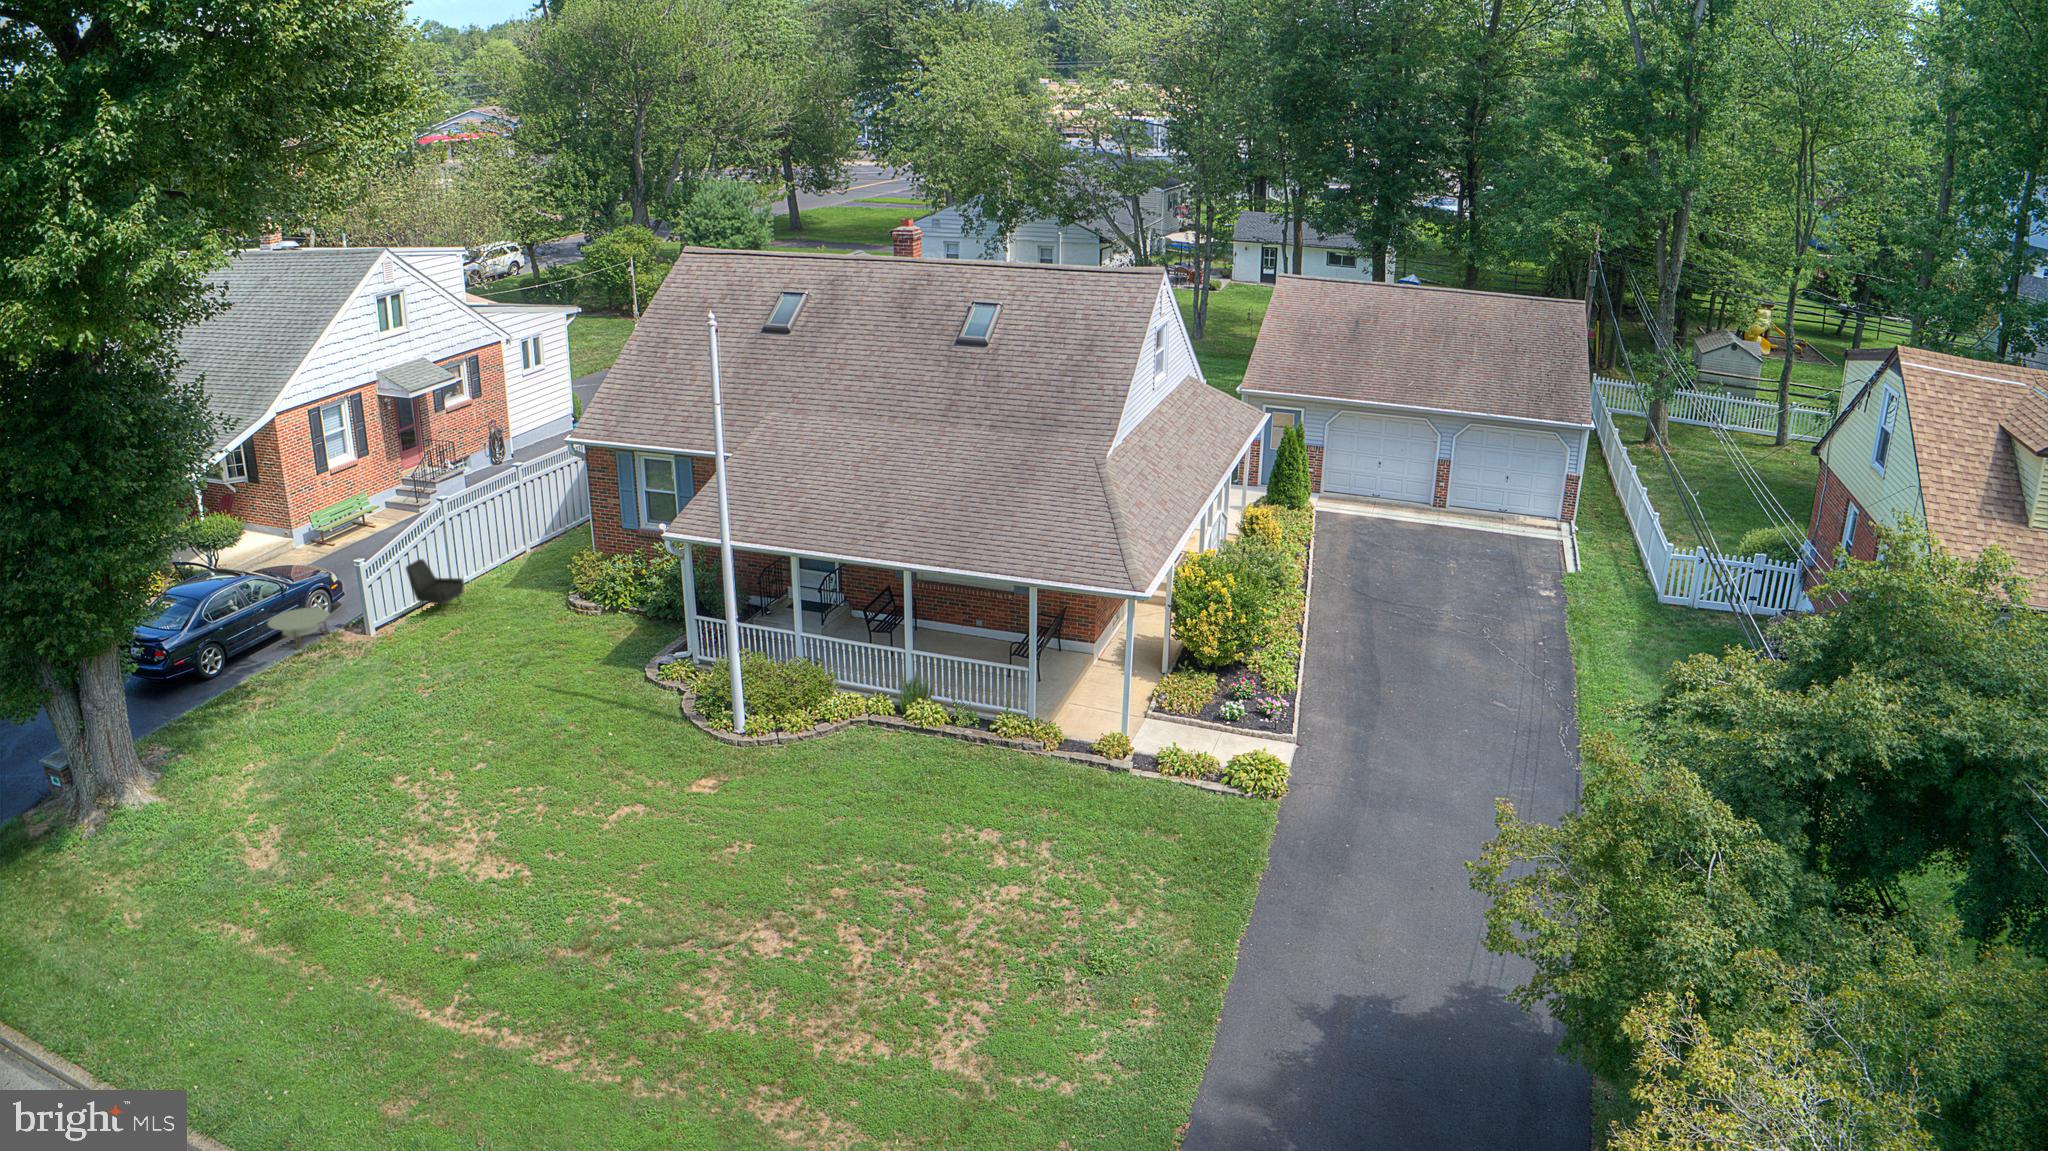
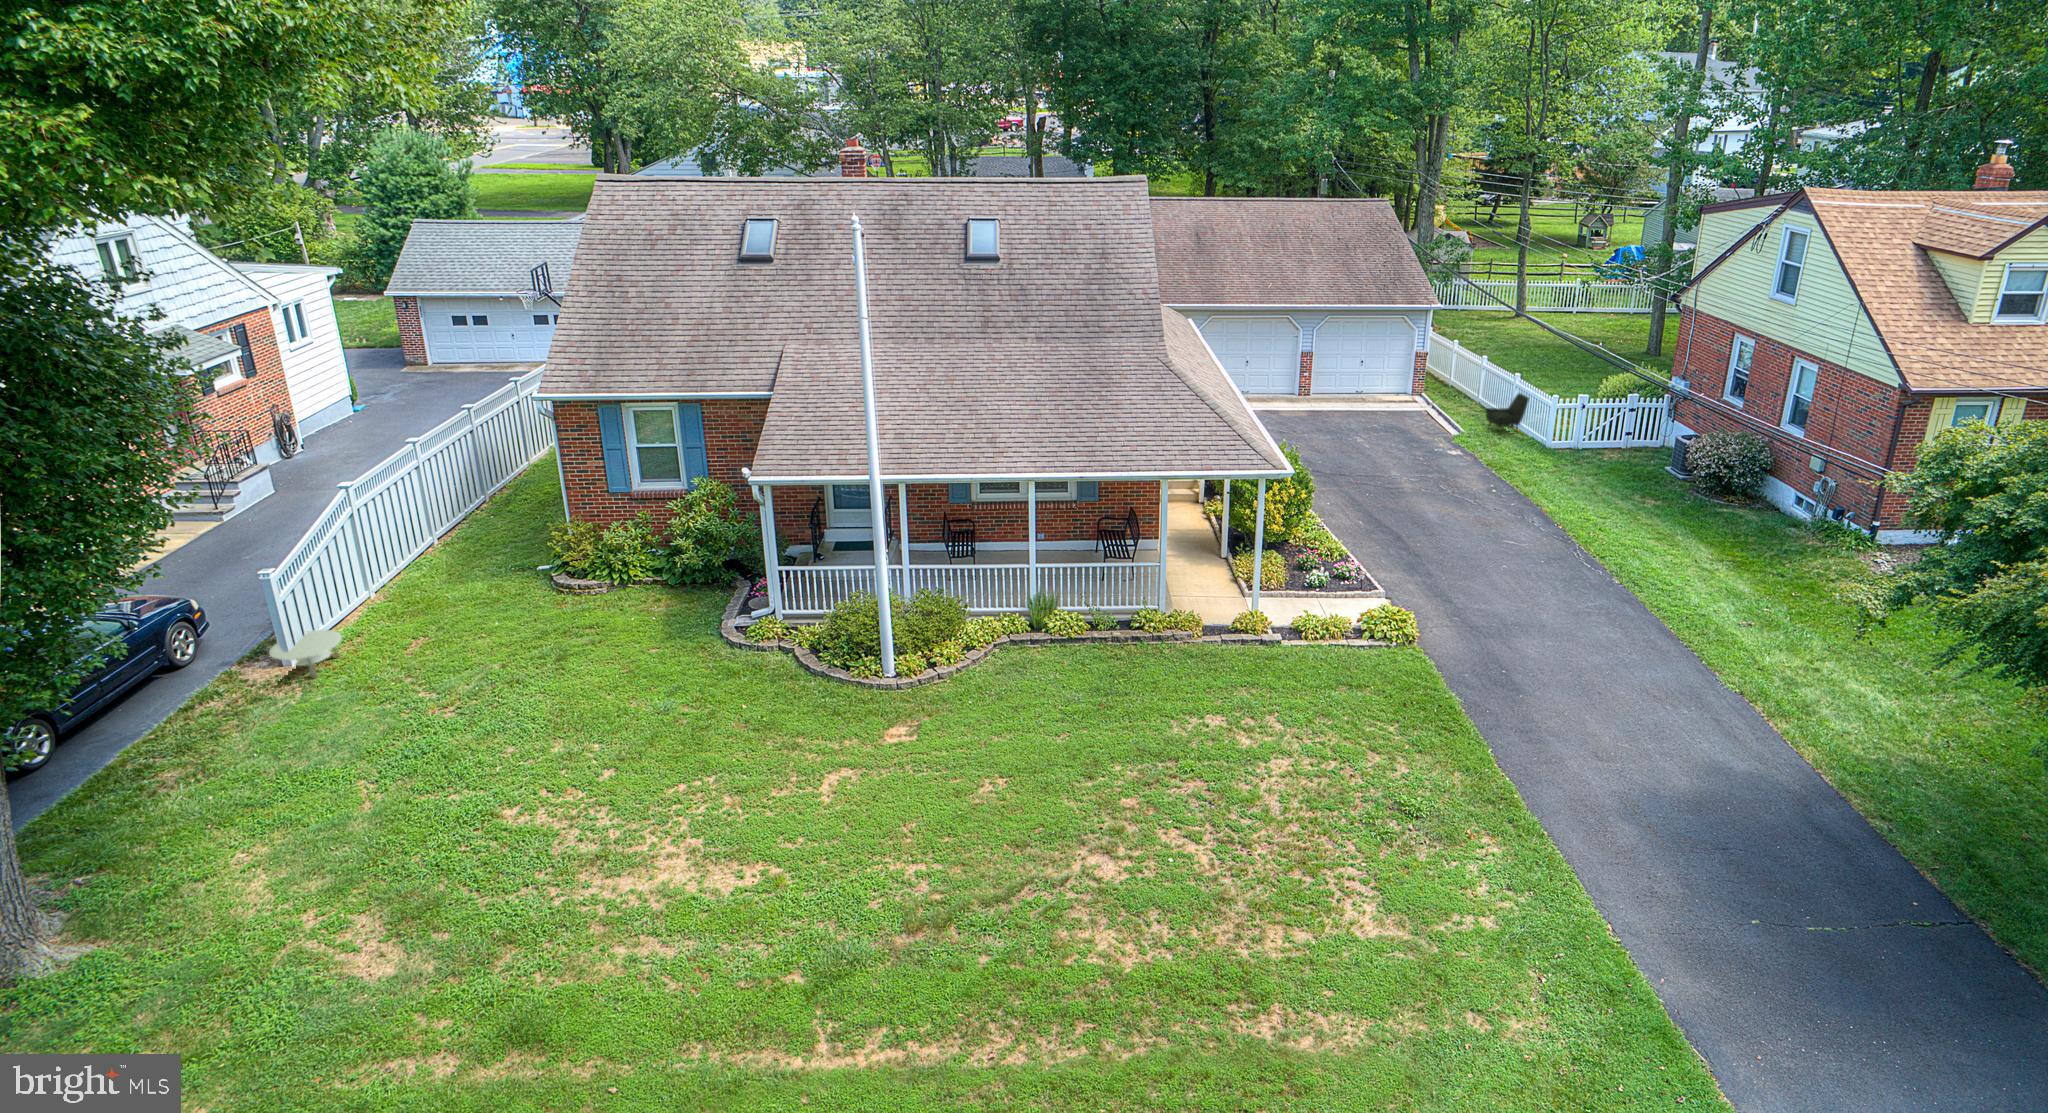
chair: present [406,559,464,615] -> present [1486,393,1530,430]

